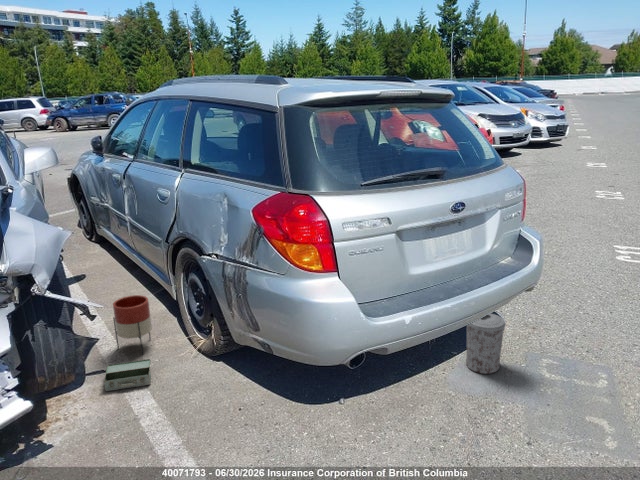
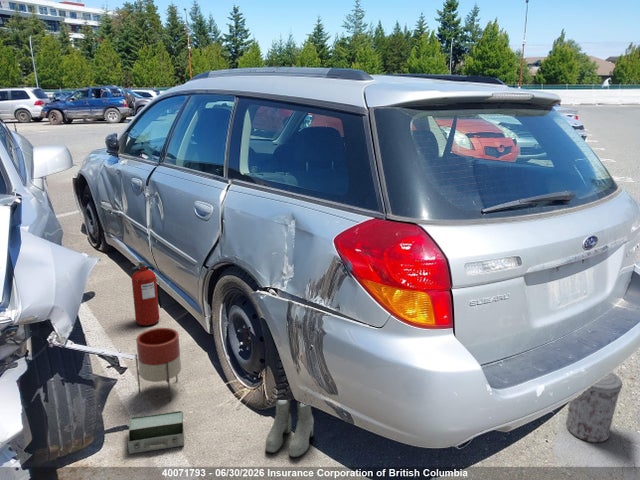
fire extinguisher: none [113,244,143,300] -> present [131,261,162,326]
boots: none [215,343,256,390] -> present [265,399,314,457]

